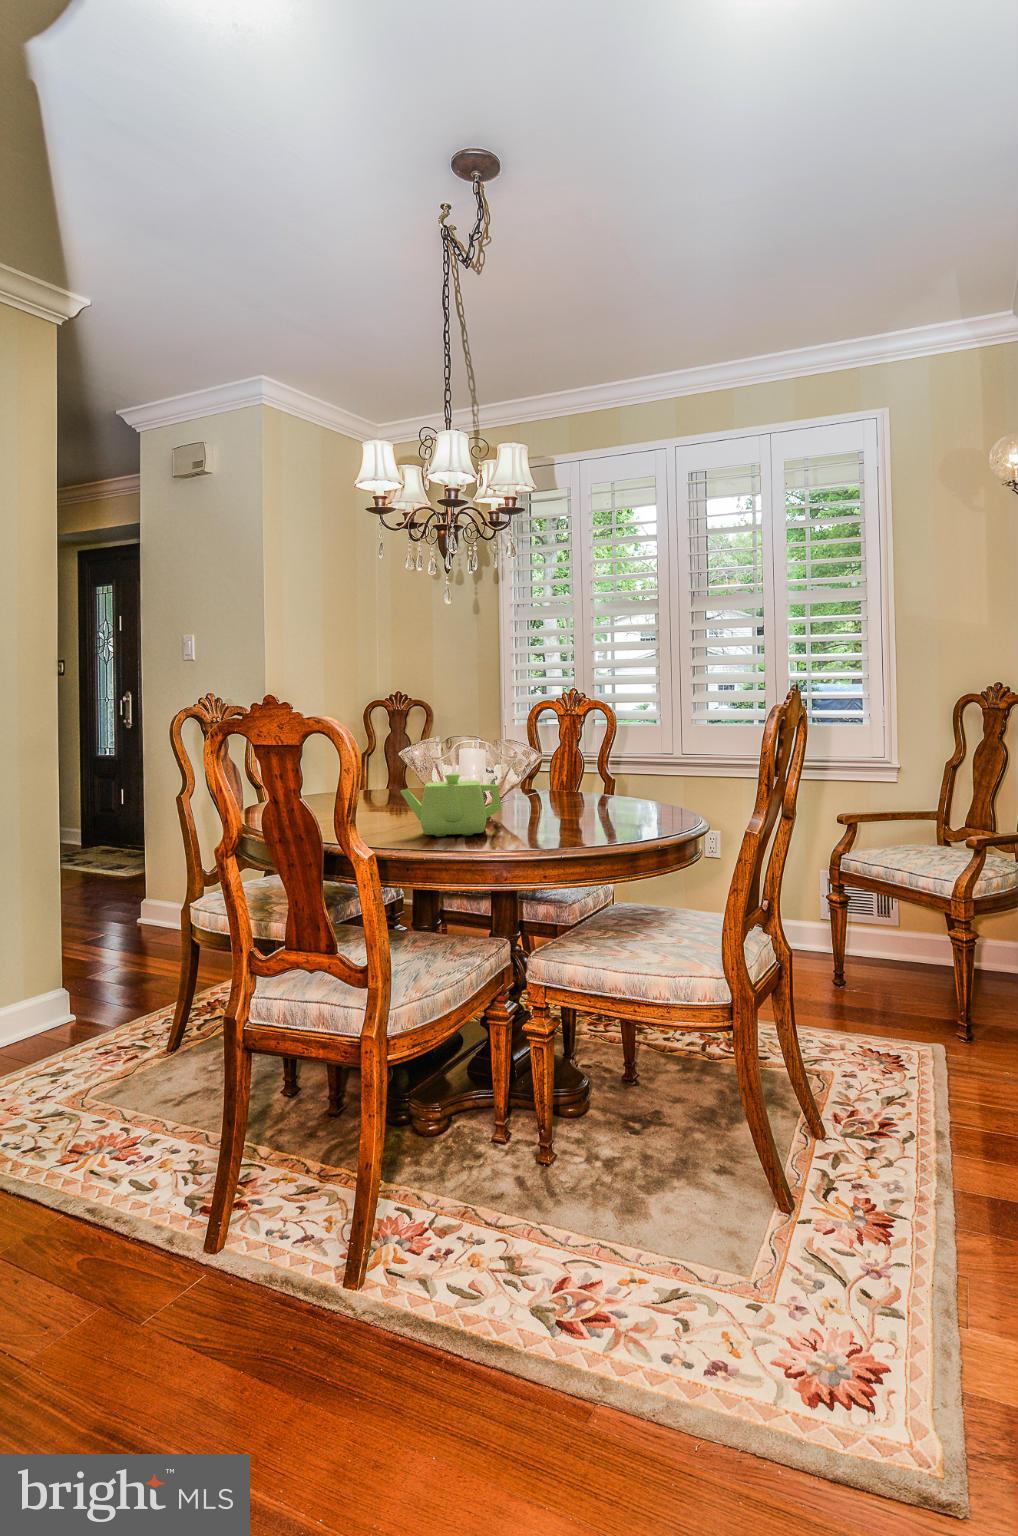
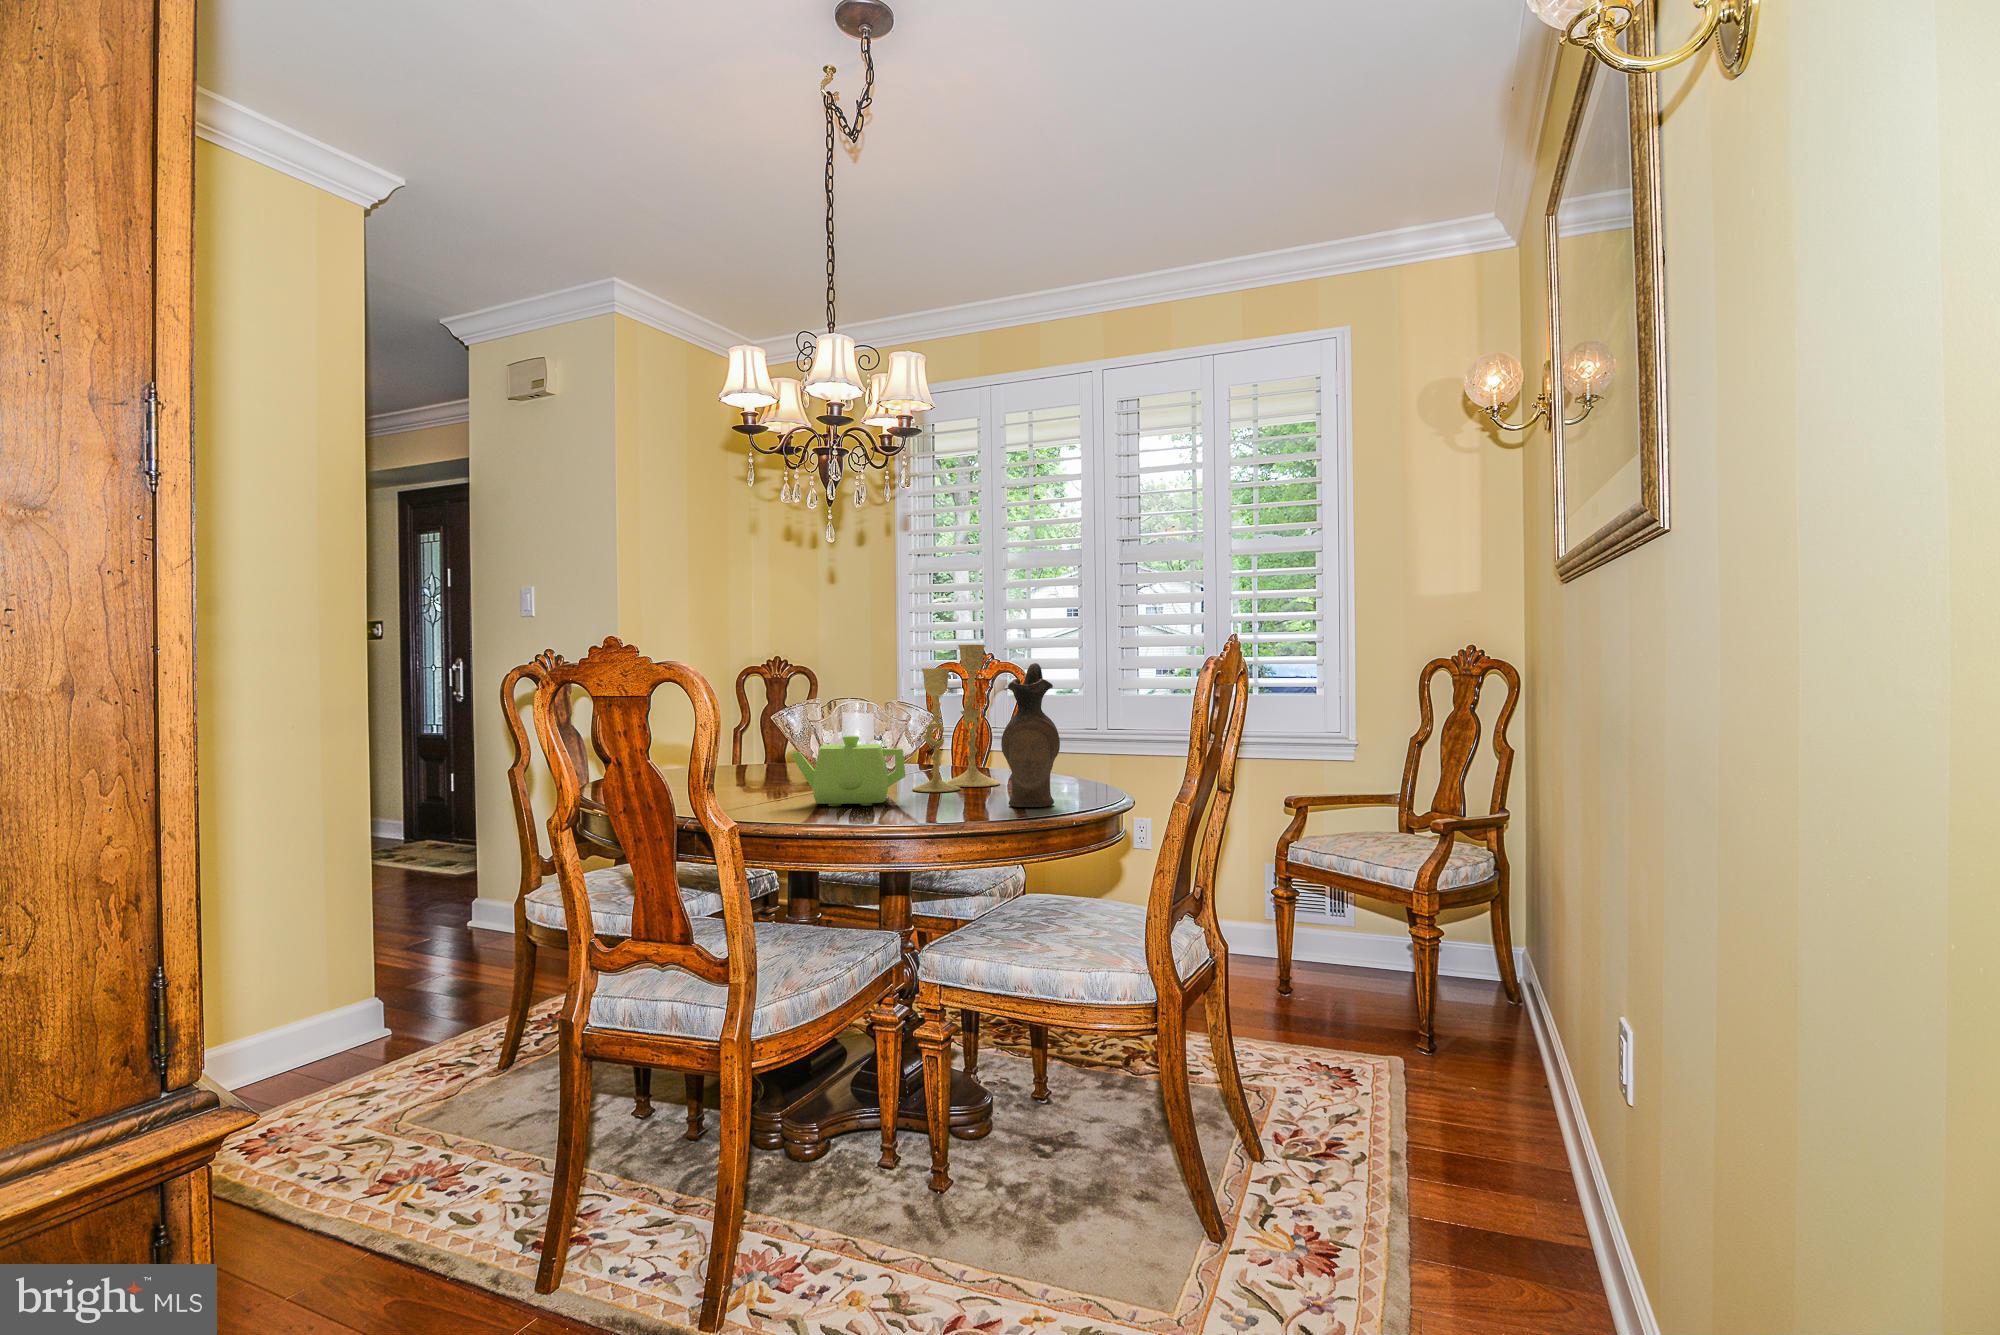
candlestick: none [506,688,583,821] -> present [912,645,1000,792]
ceramic pitcher: none [587,706,640,835] -> present [1001,663,1060,807]

